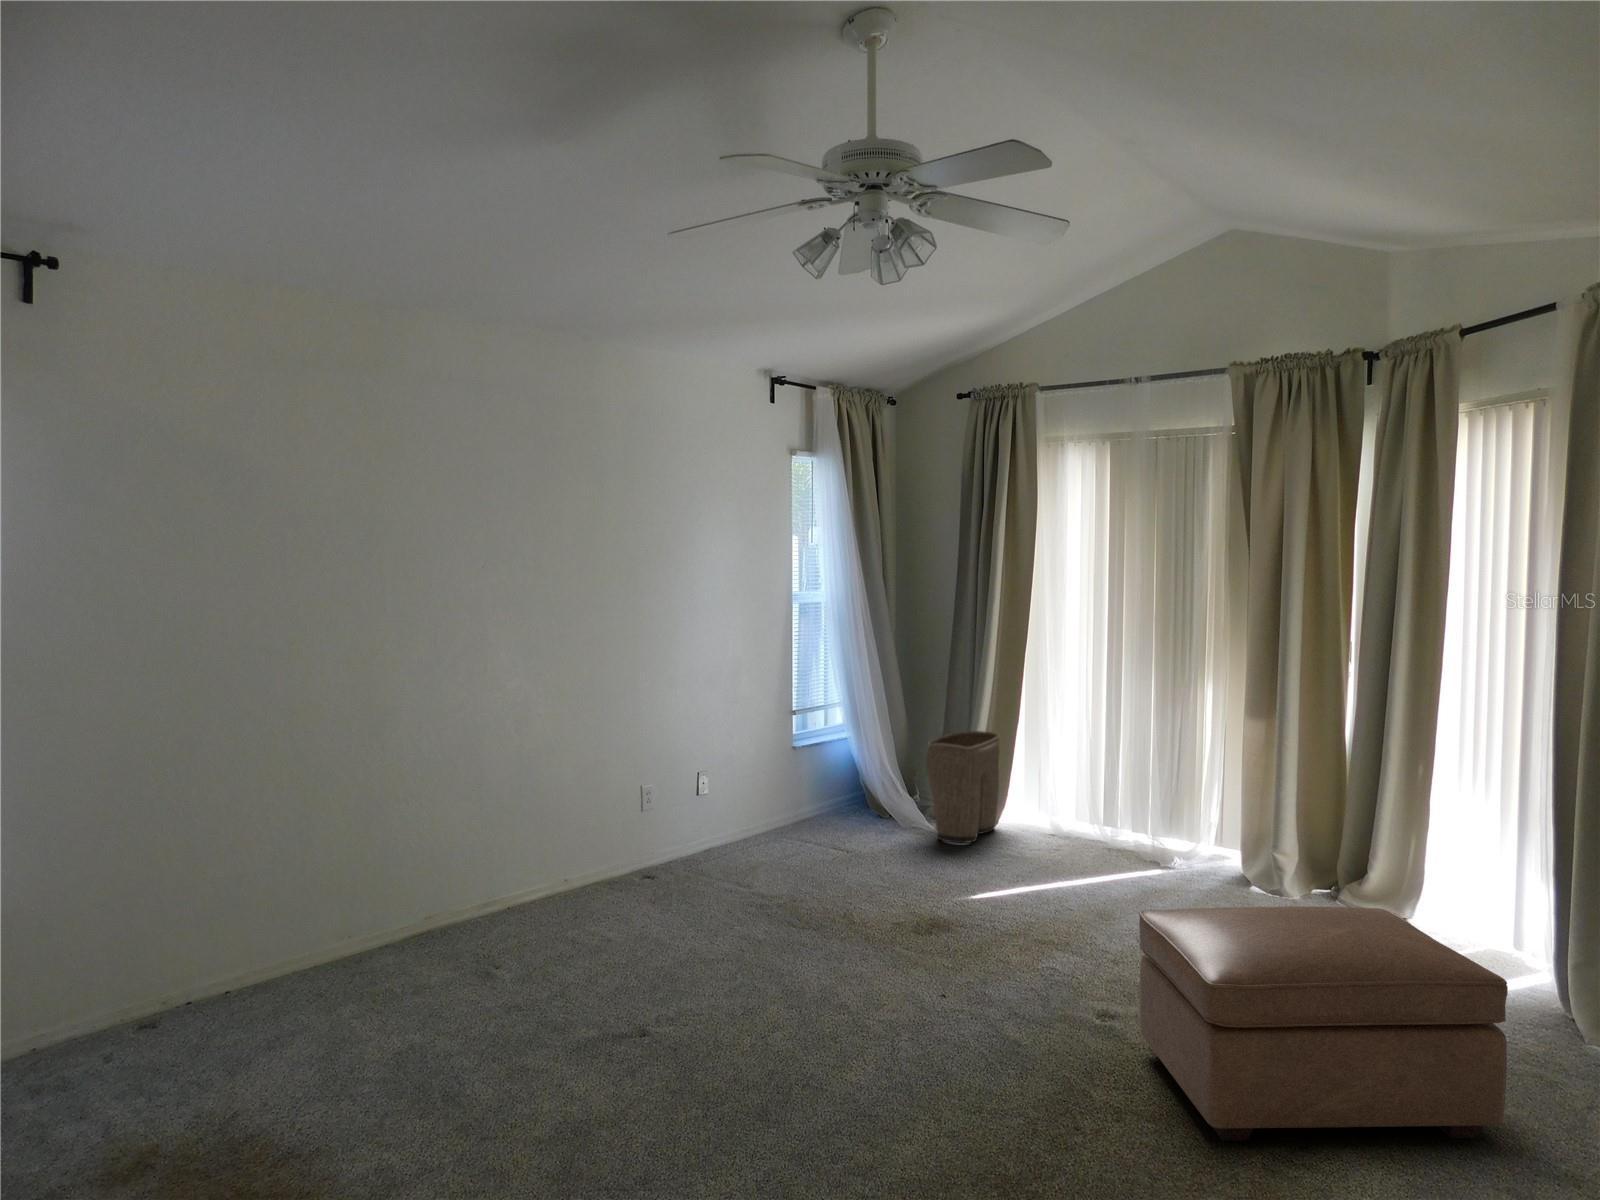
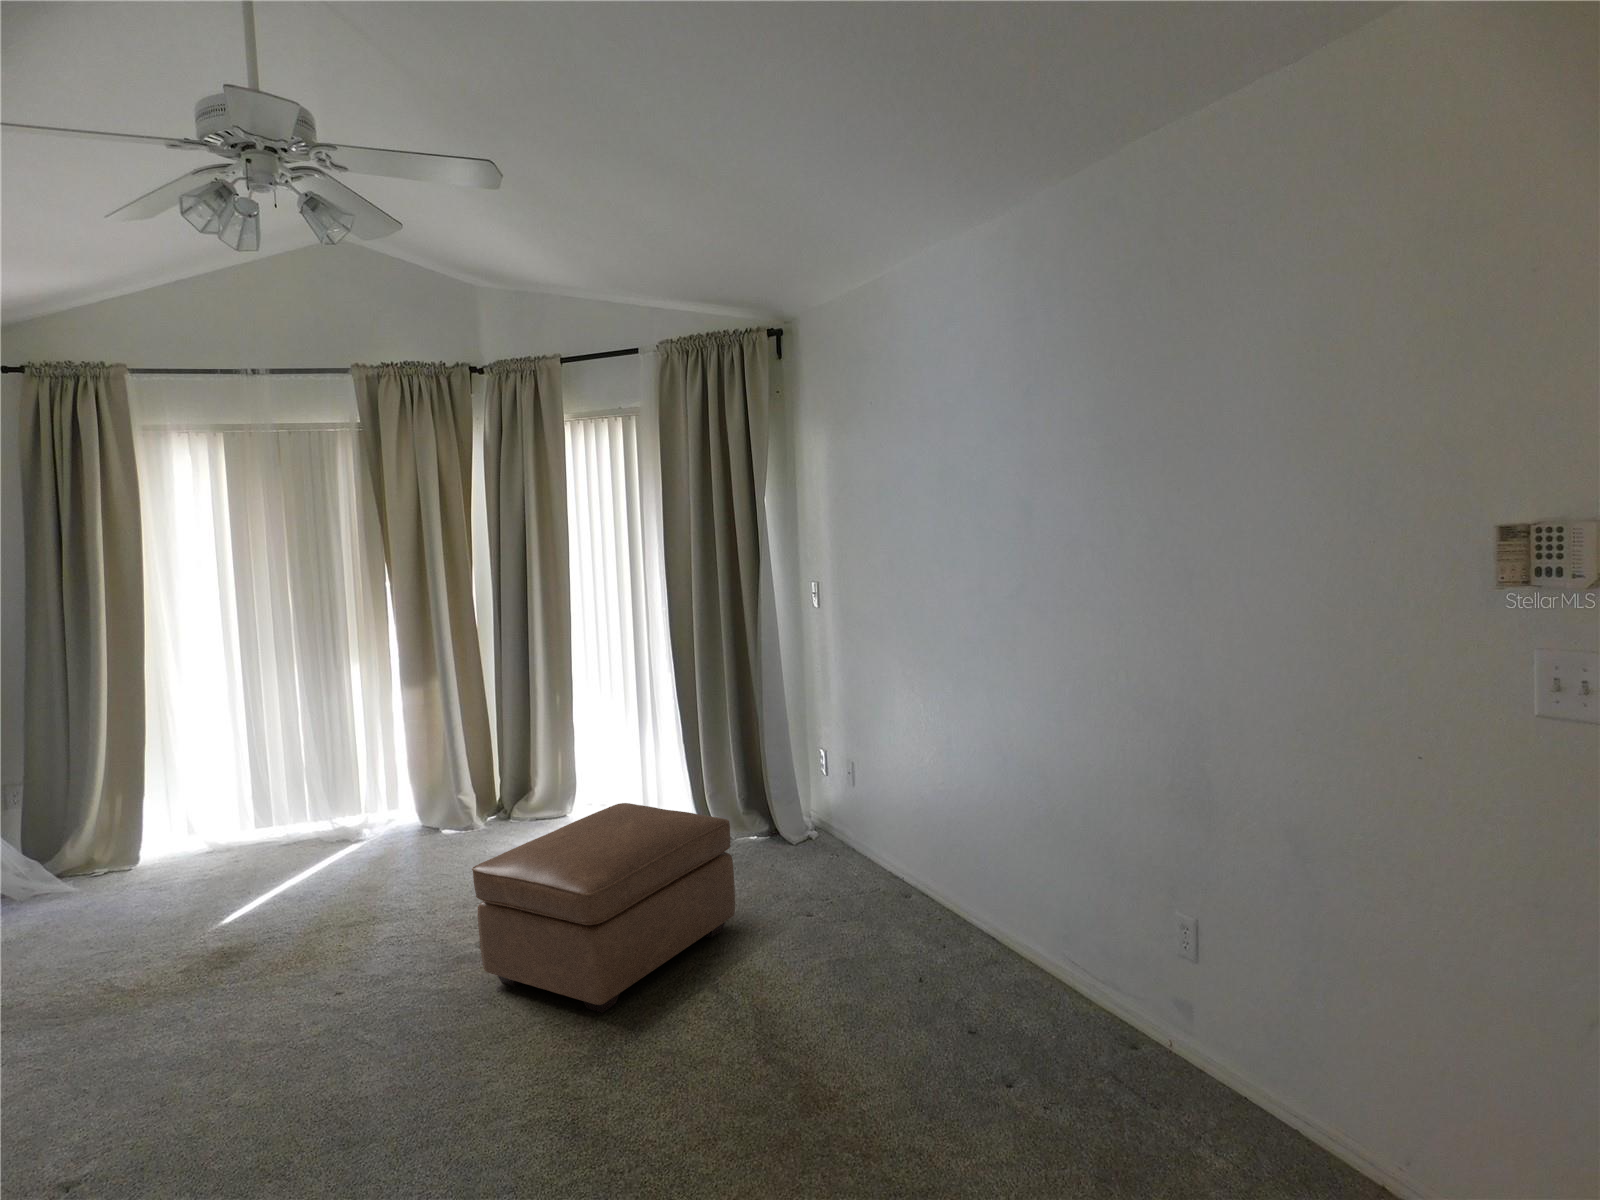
laundry basket: present [926,731,1000,843] -> none [48,762,142,900]

